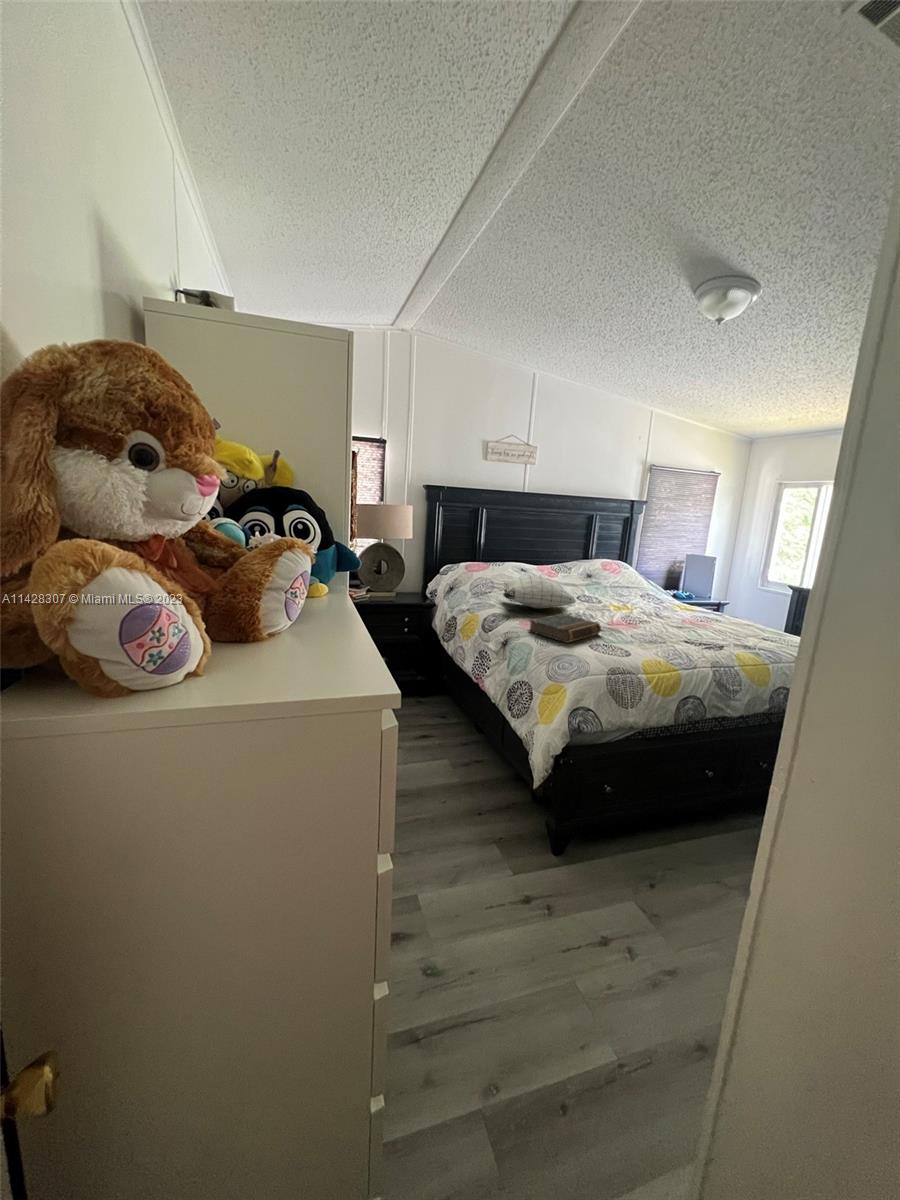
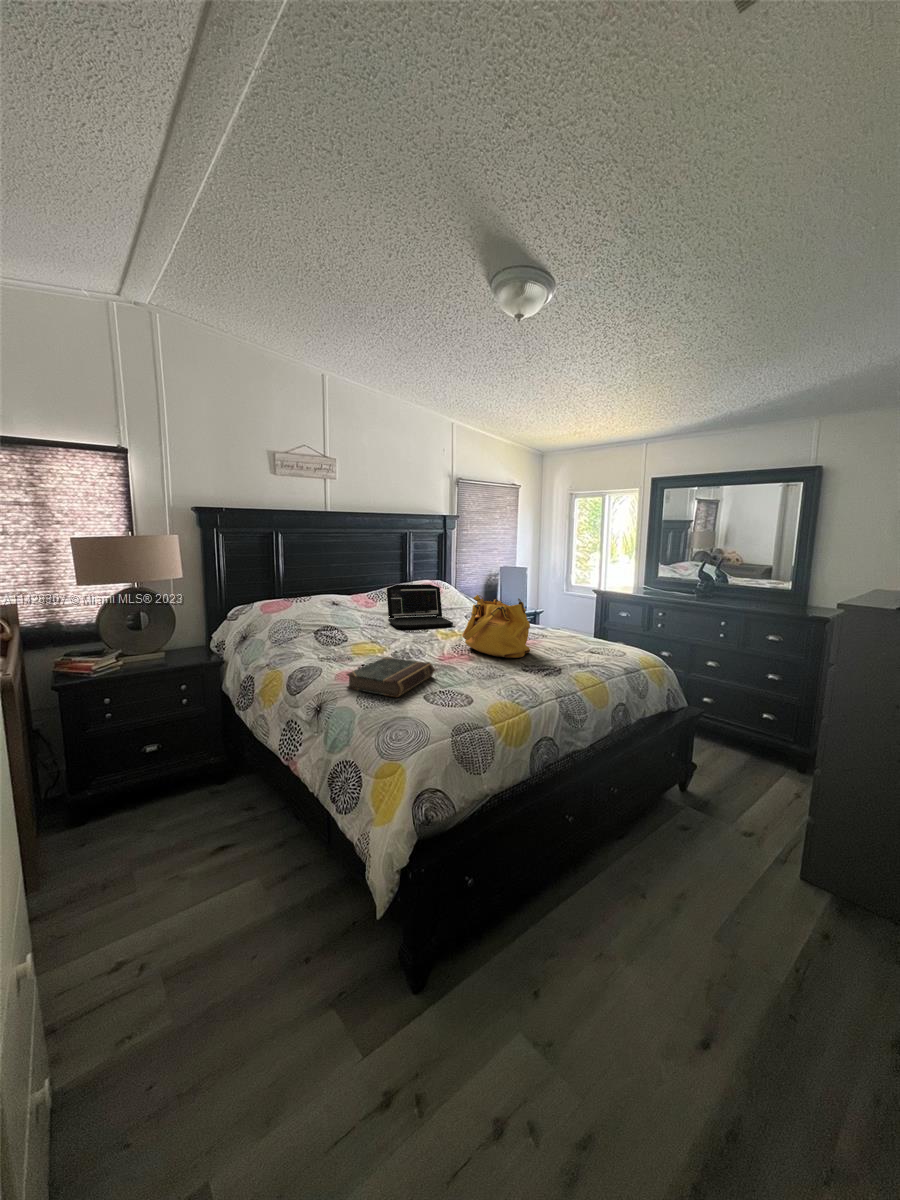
laptop: none [567,560,626,601] -> present [387,584,453,628]
handbag: none [631,573,700,633] -> present [462,595,530,658]
pillow: present [502,576,576,609] -> none [308,611,402,651]

